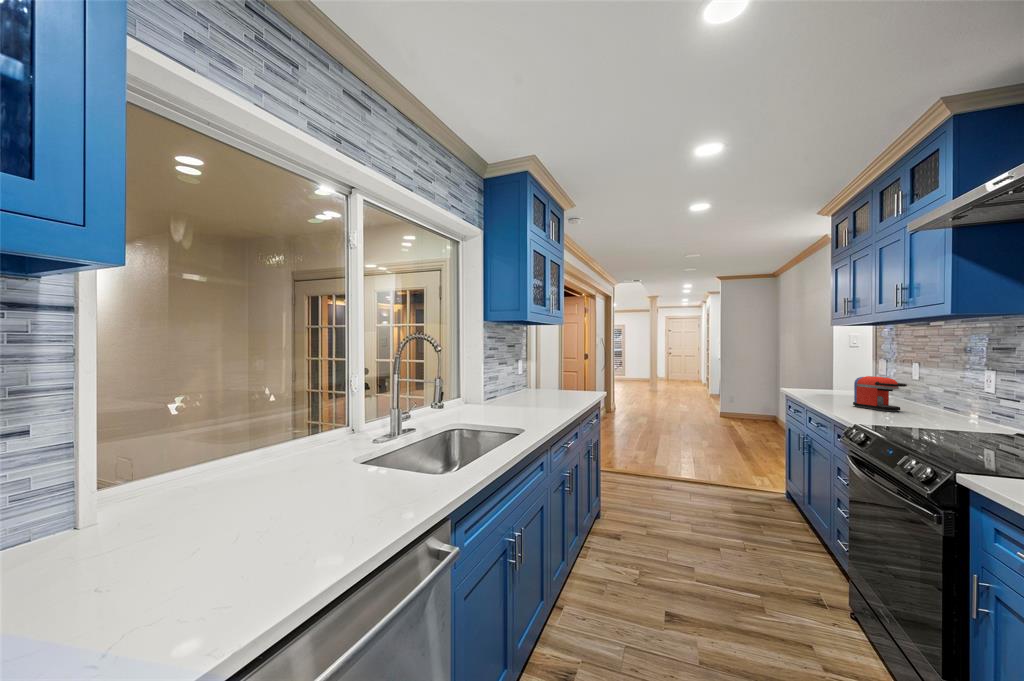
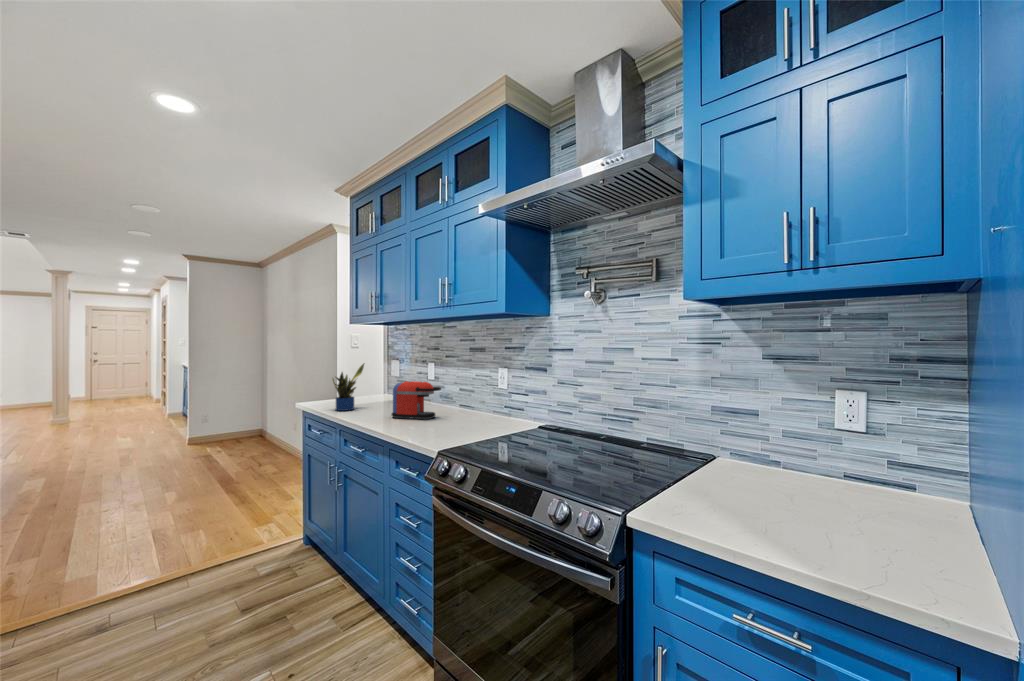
potted plant: none [807,359,839,398] -> present [333,364,364,411]

